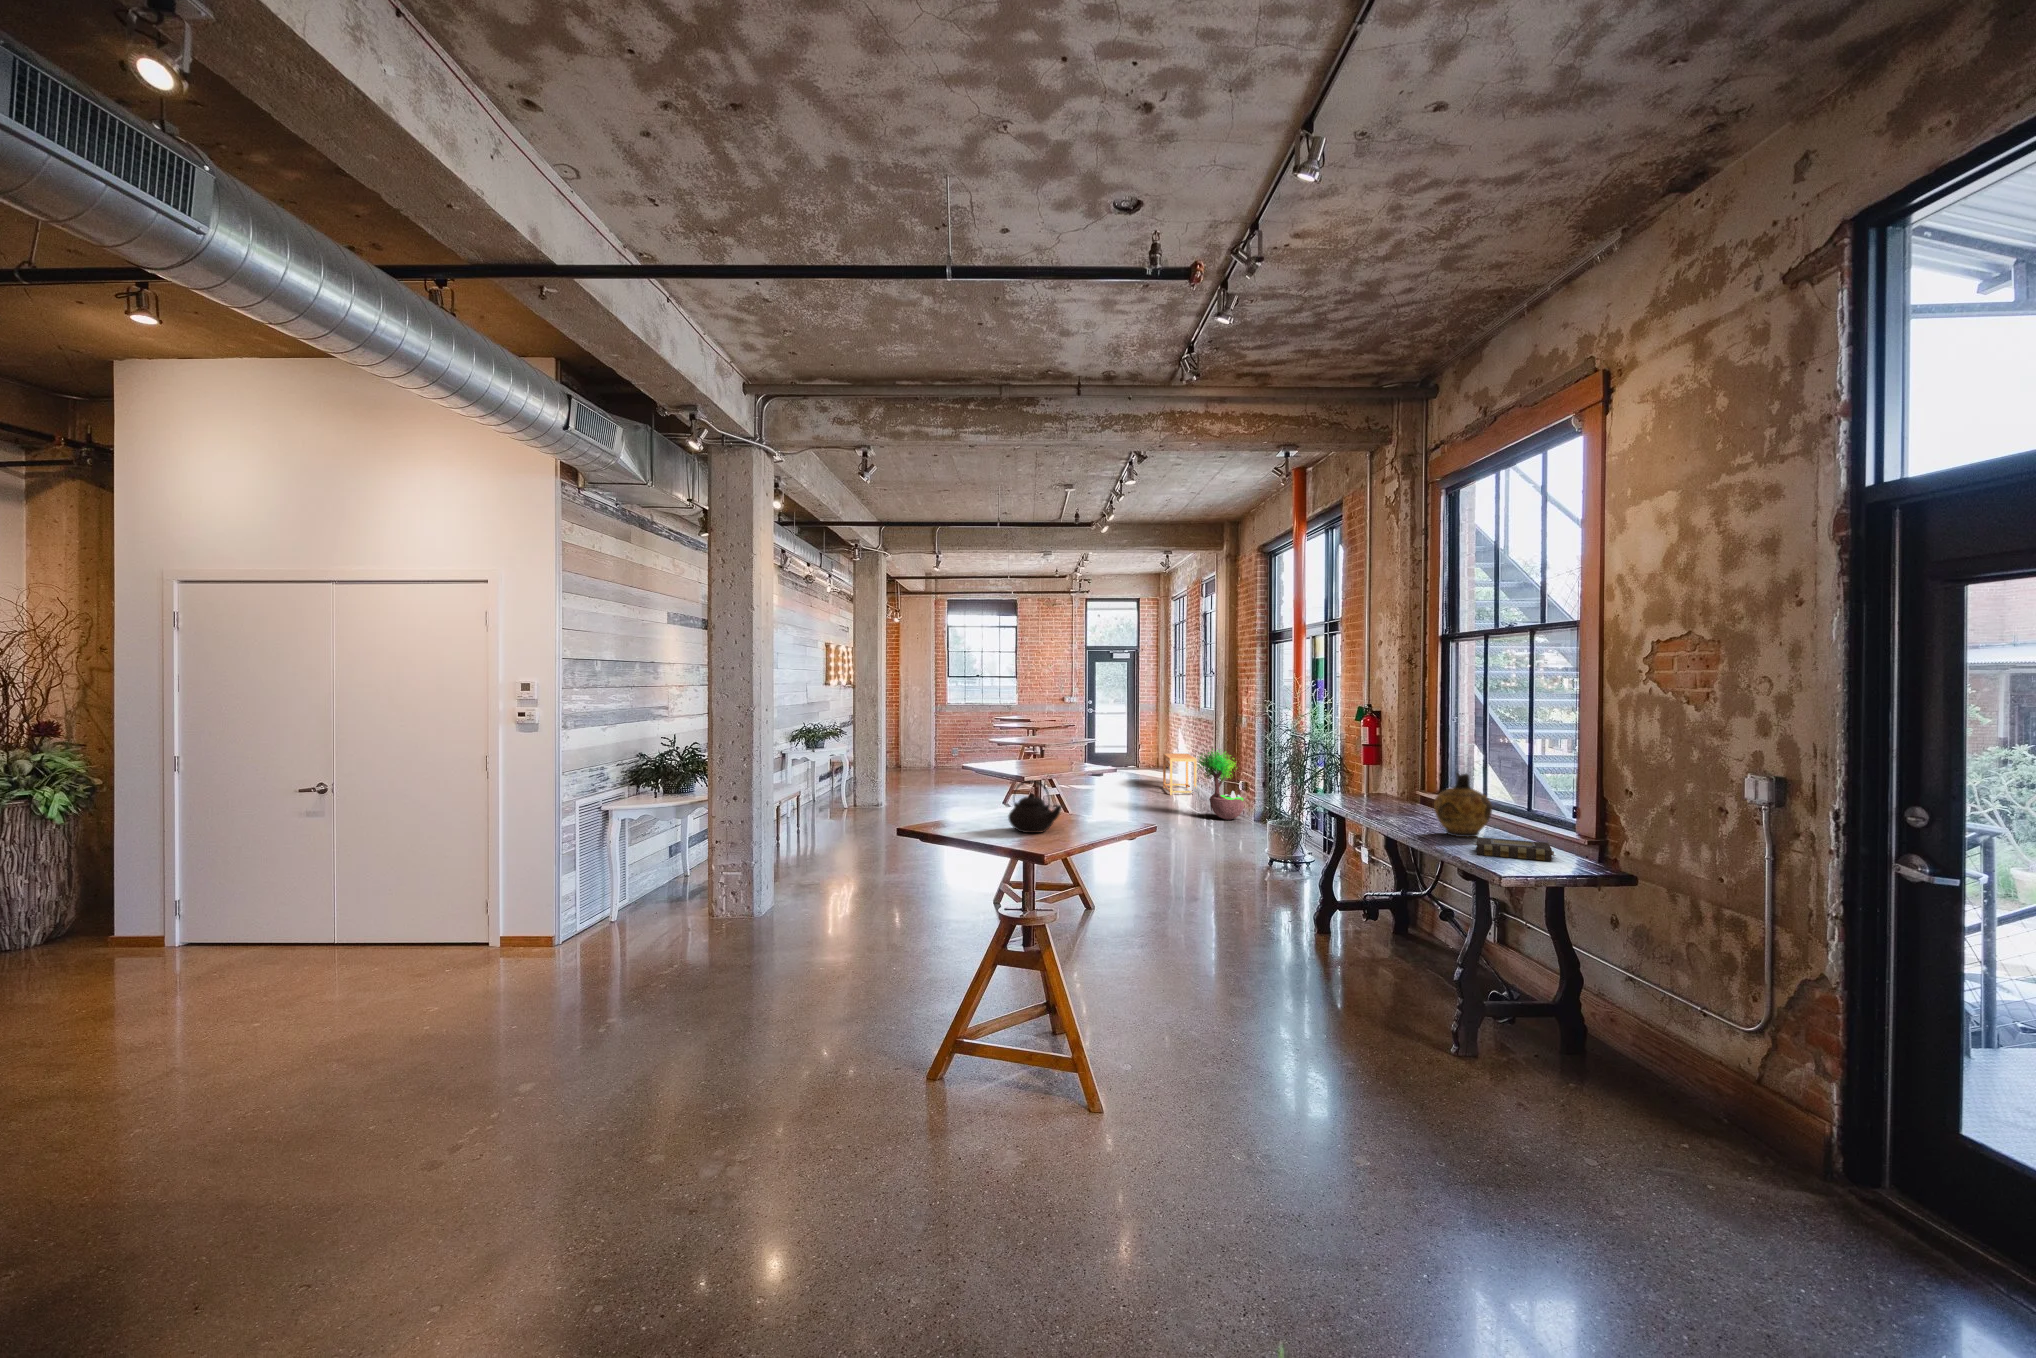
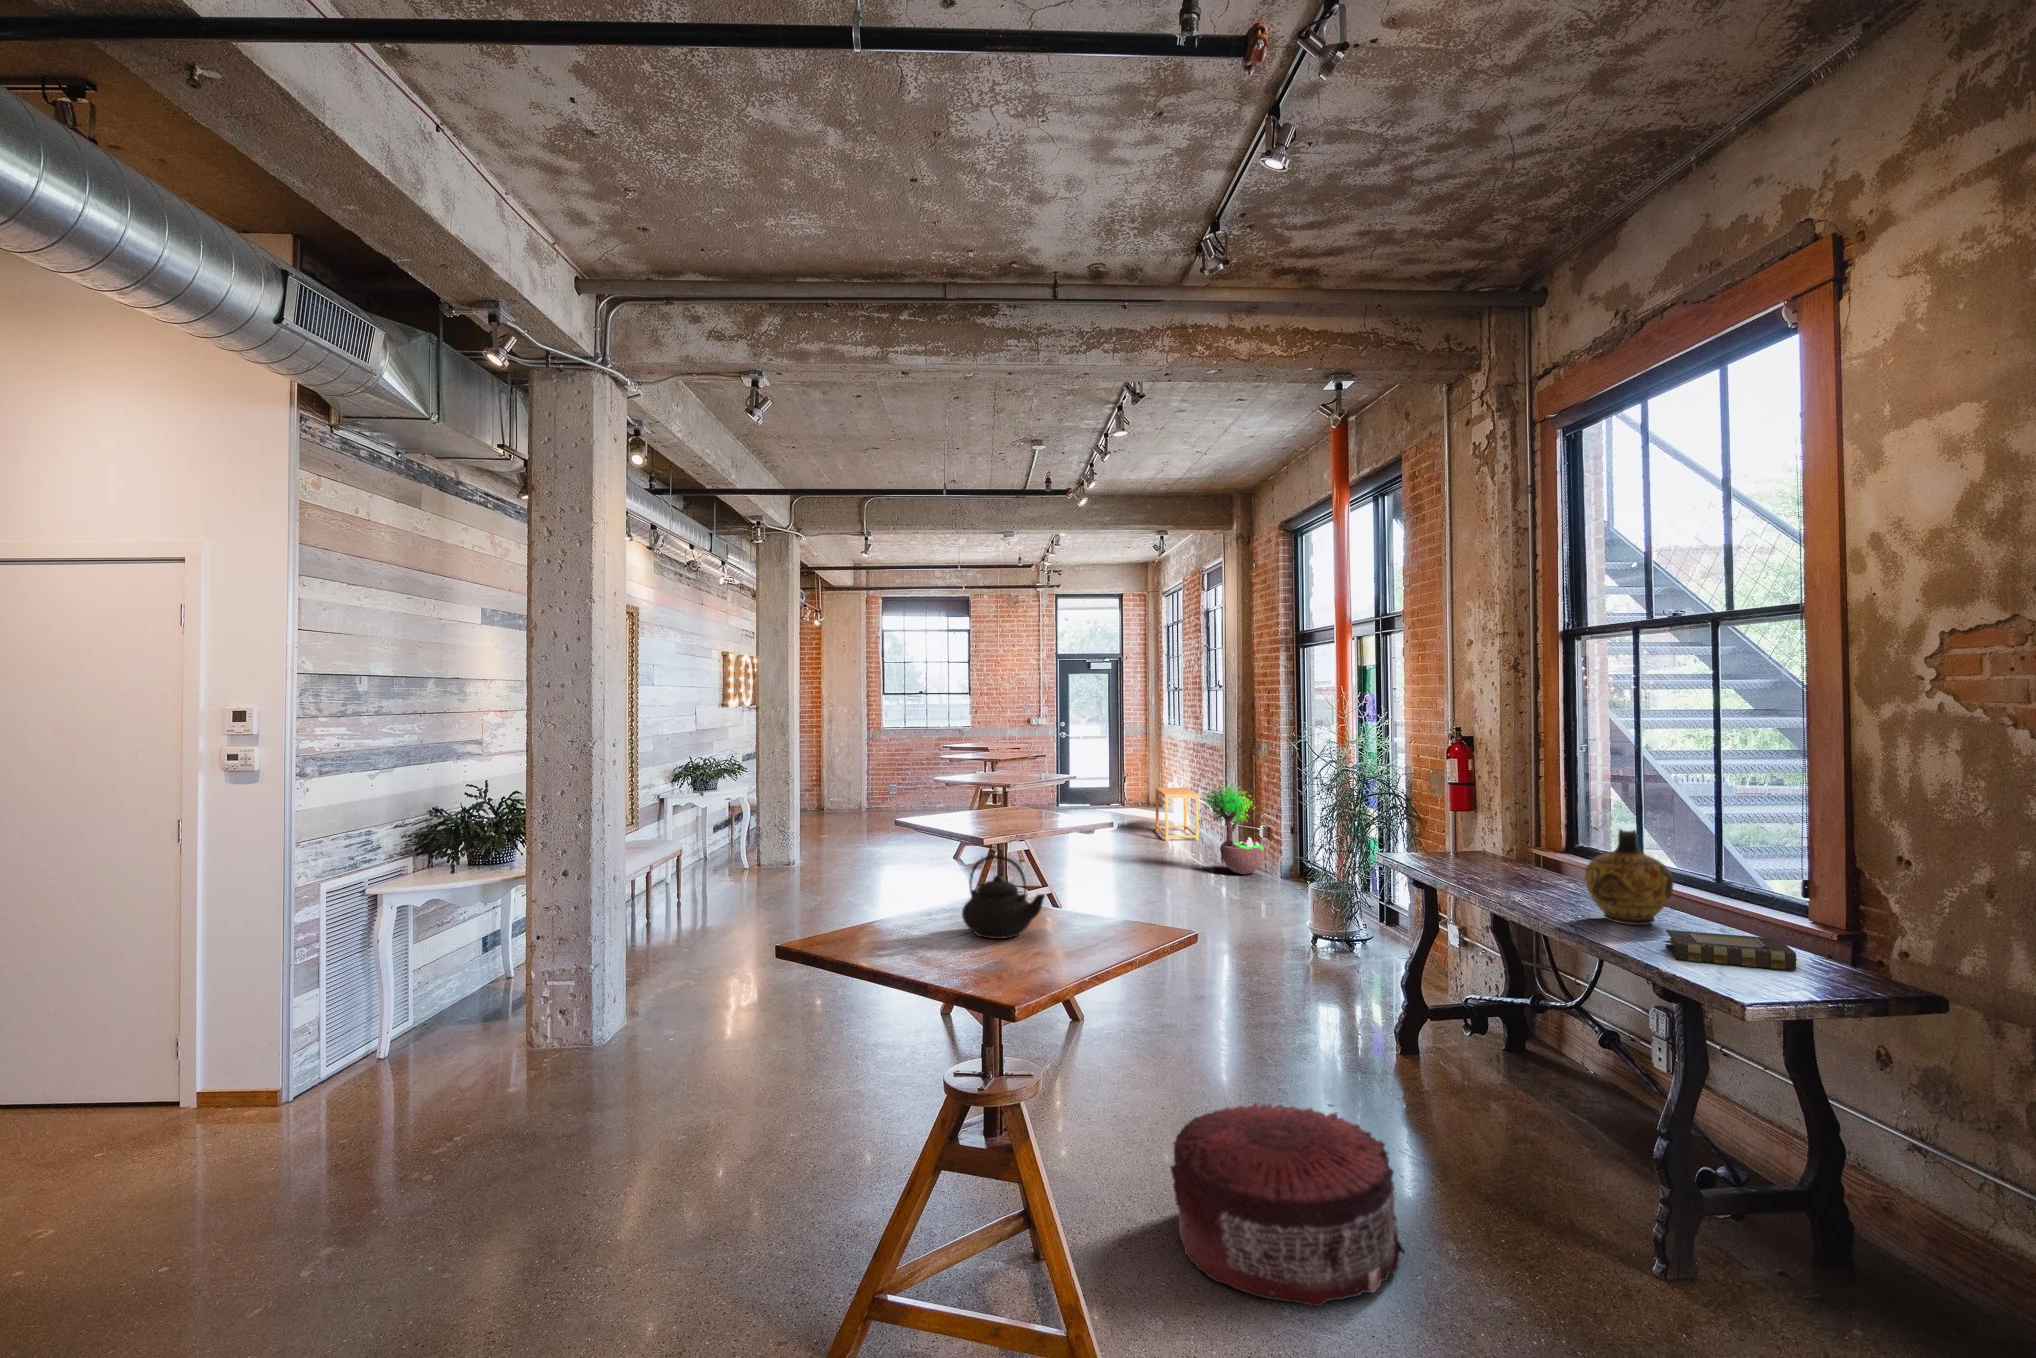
pouf: none [1140,945,1290,1060] -> present [1170,1103,1404,1307]

